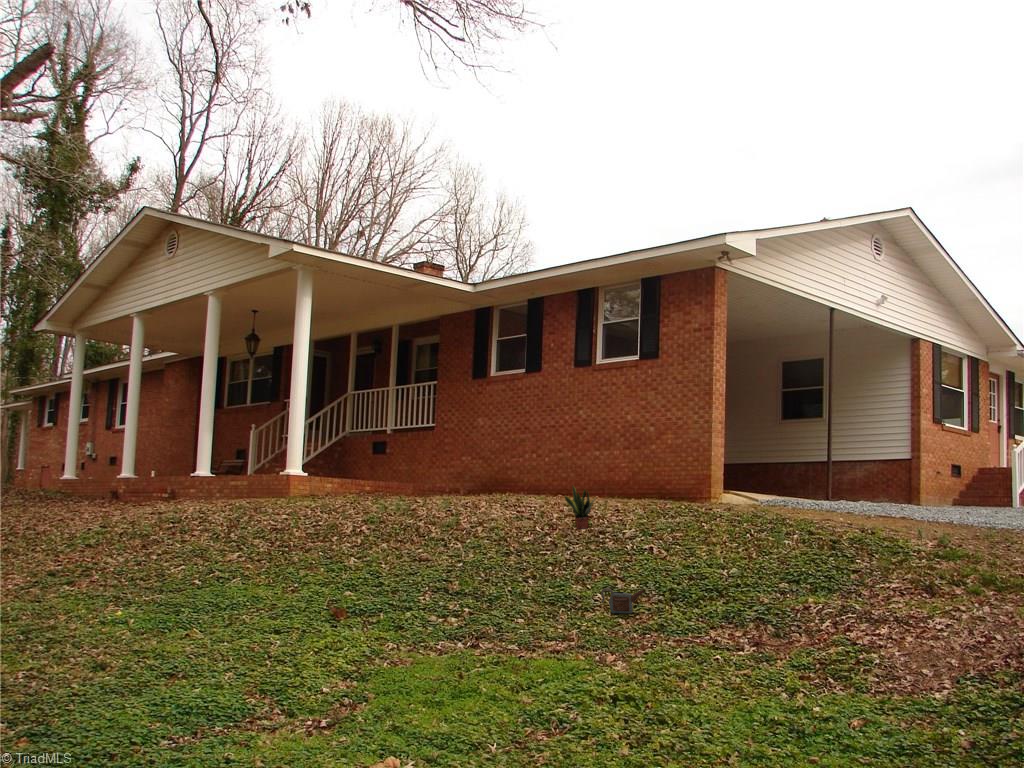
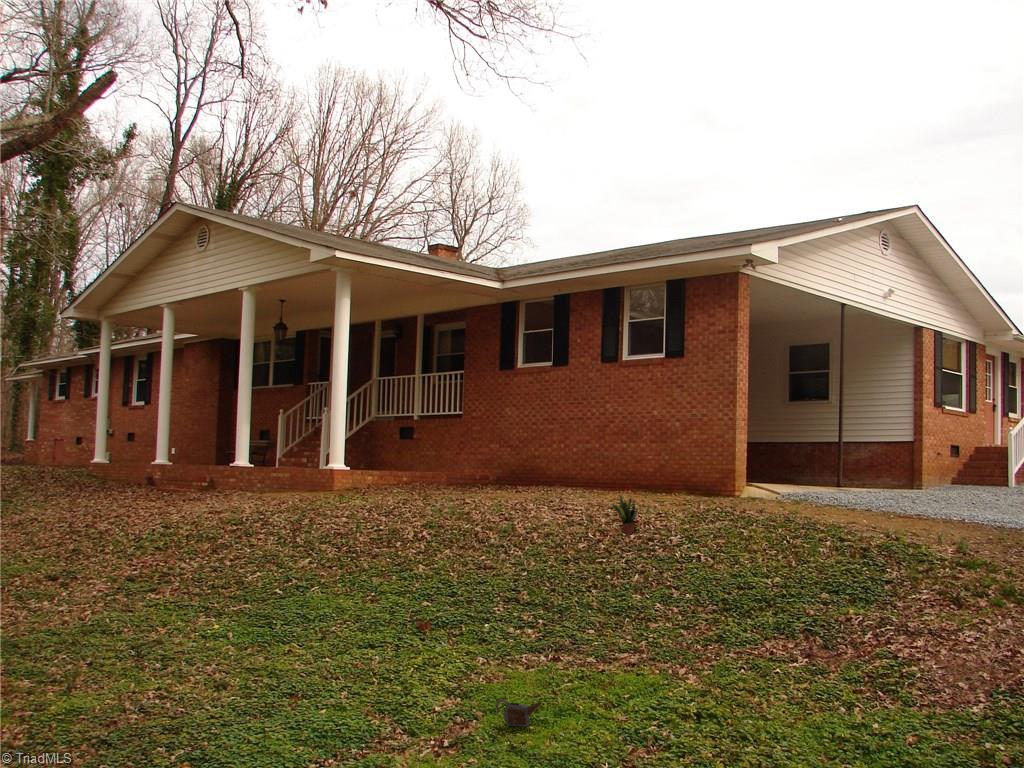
watering can: present [601,588,644,613] -> present [496,699,541,727]

